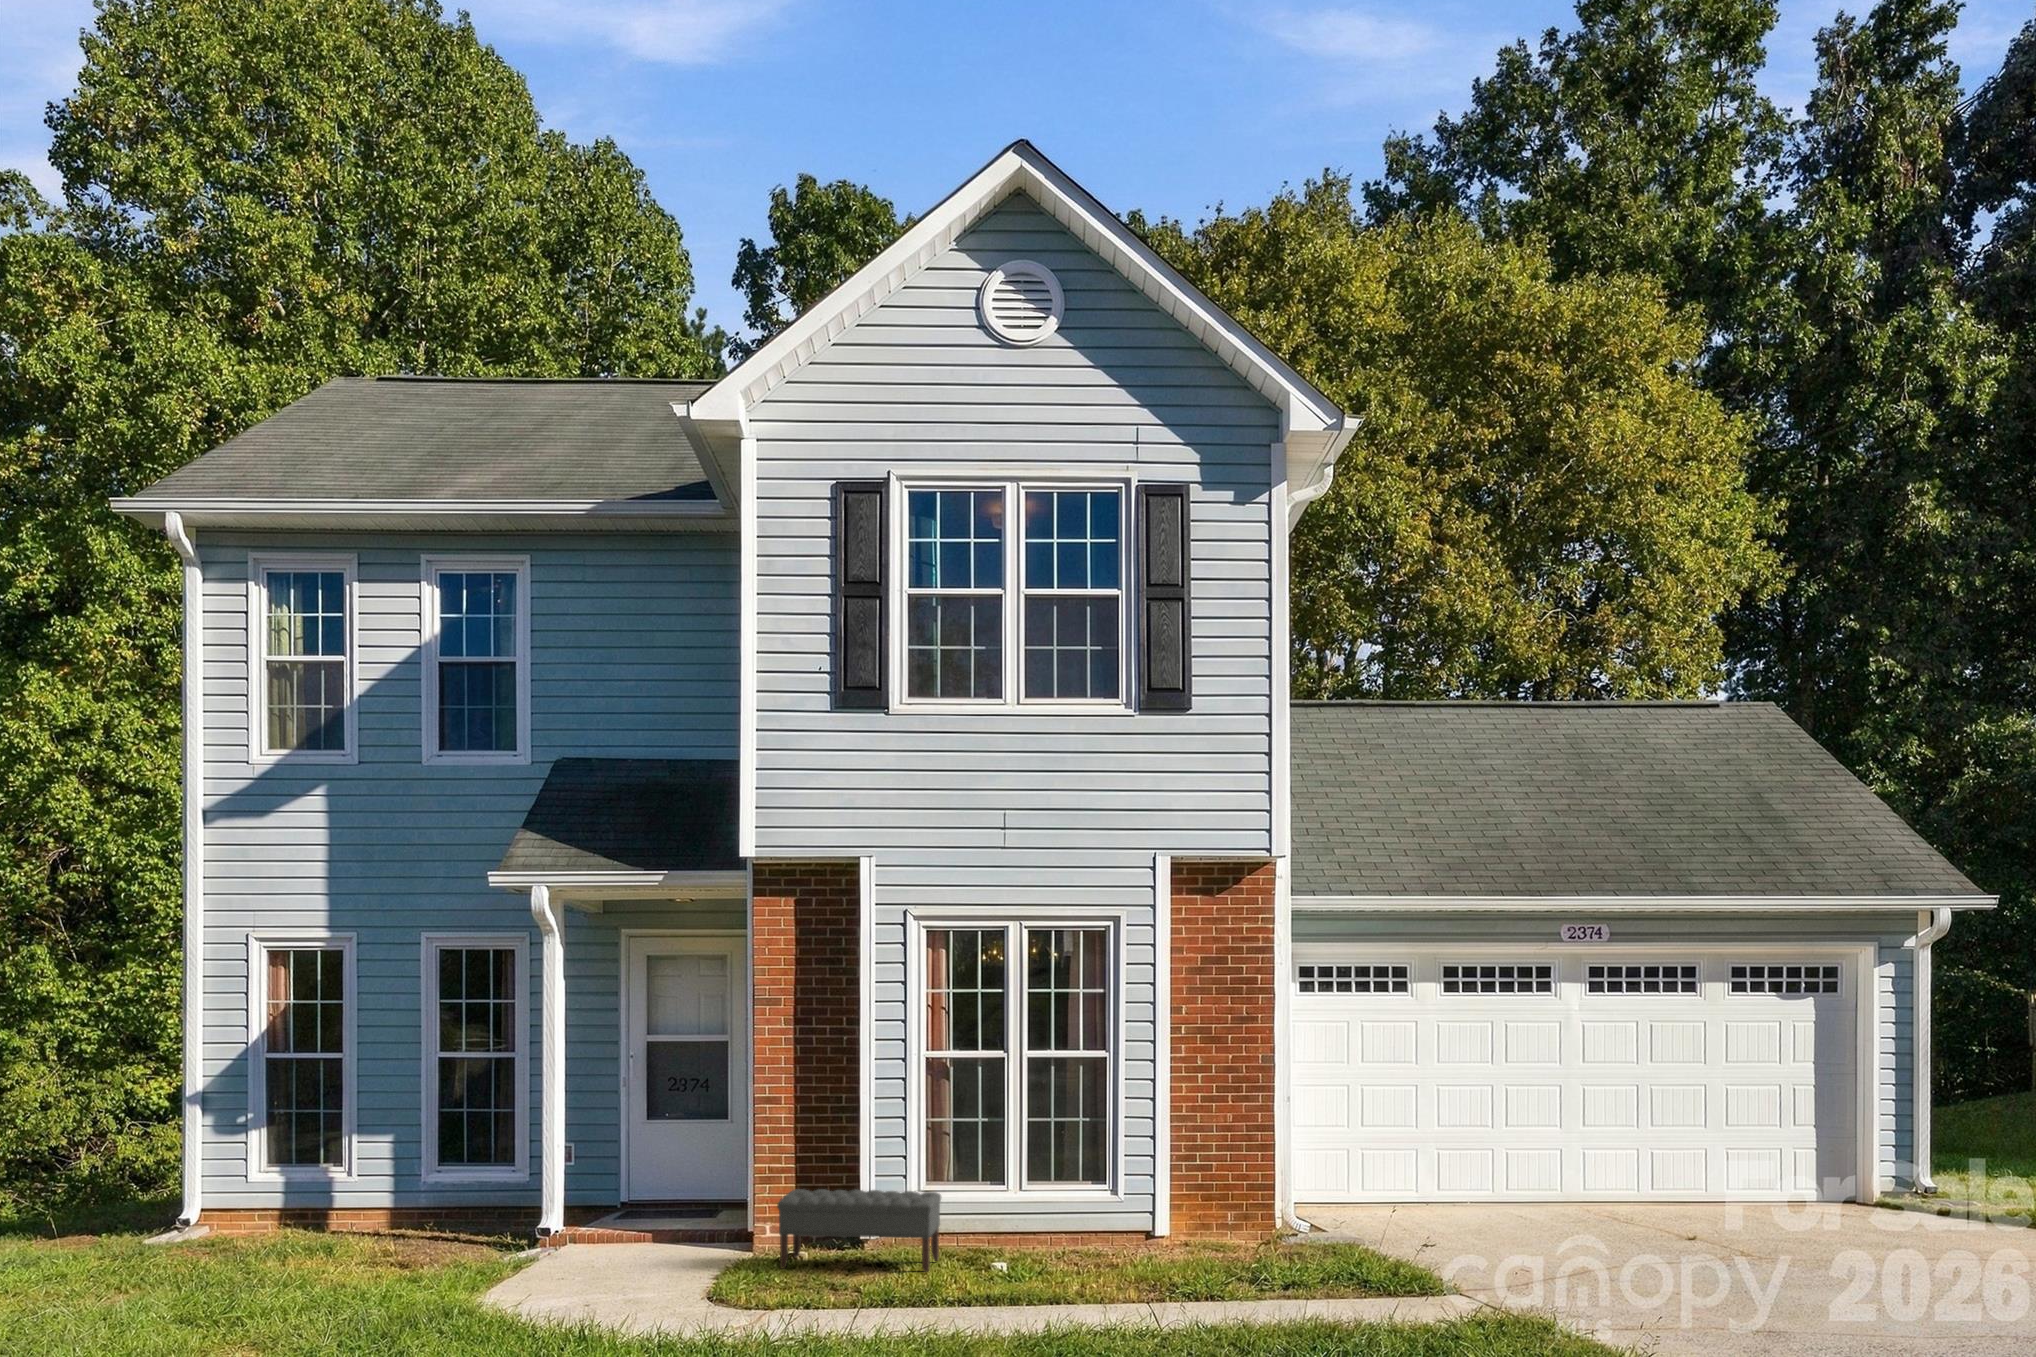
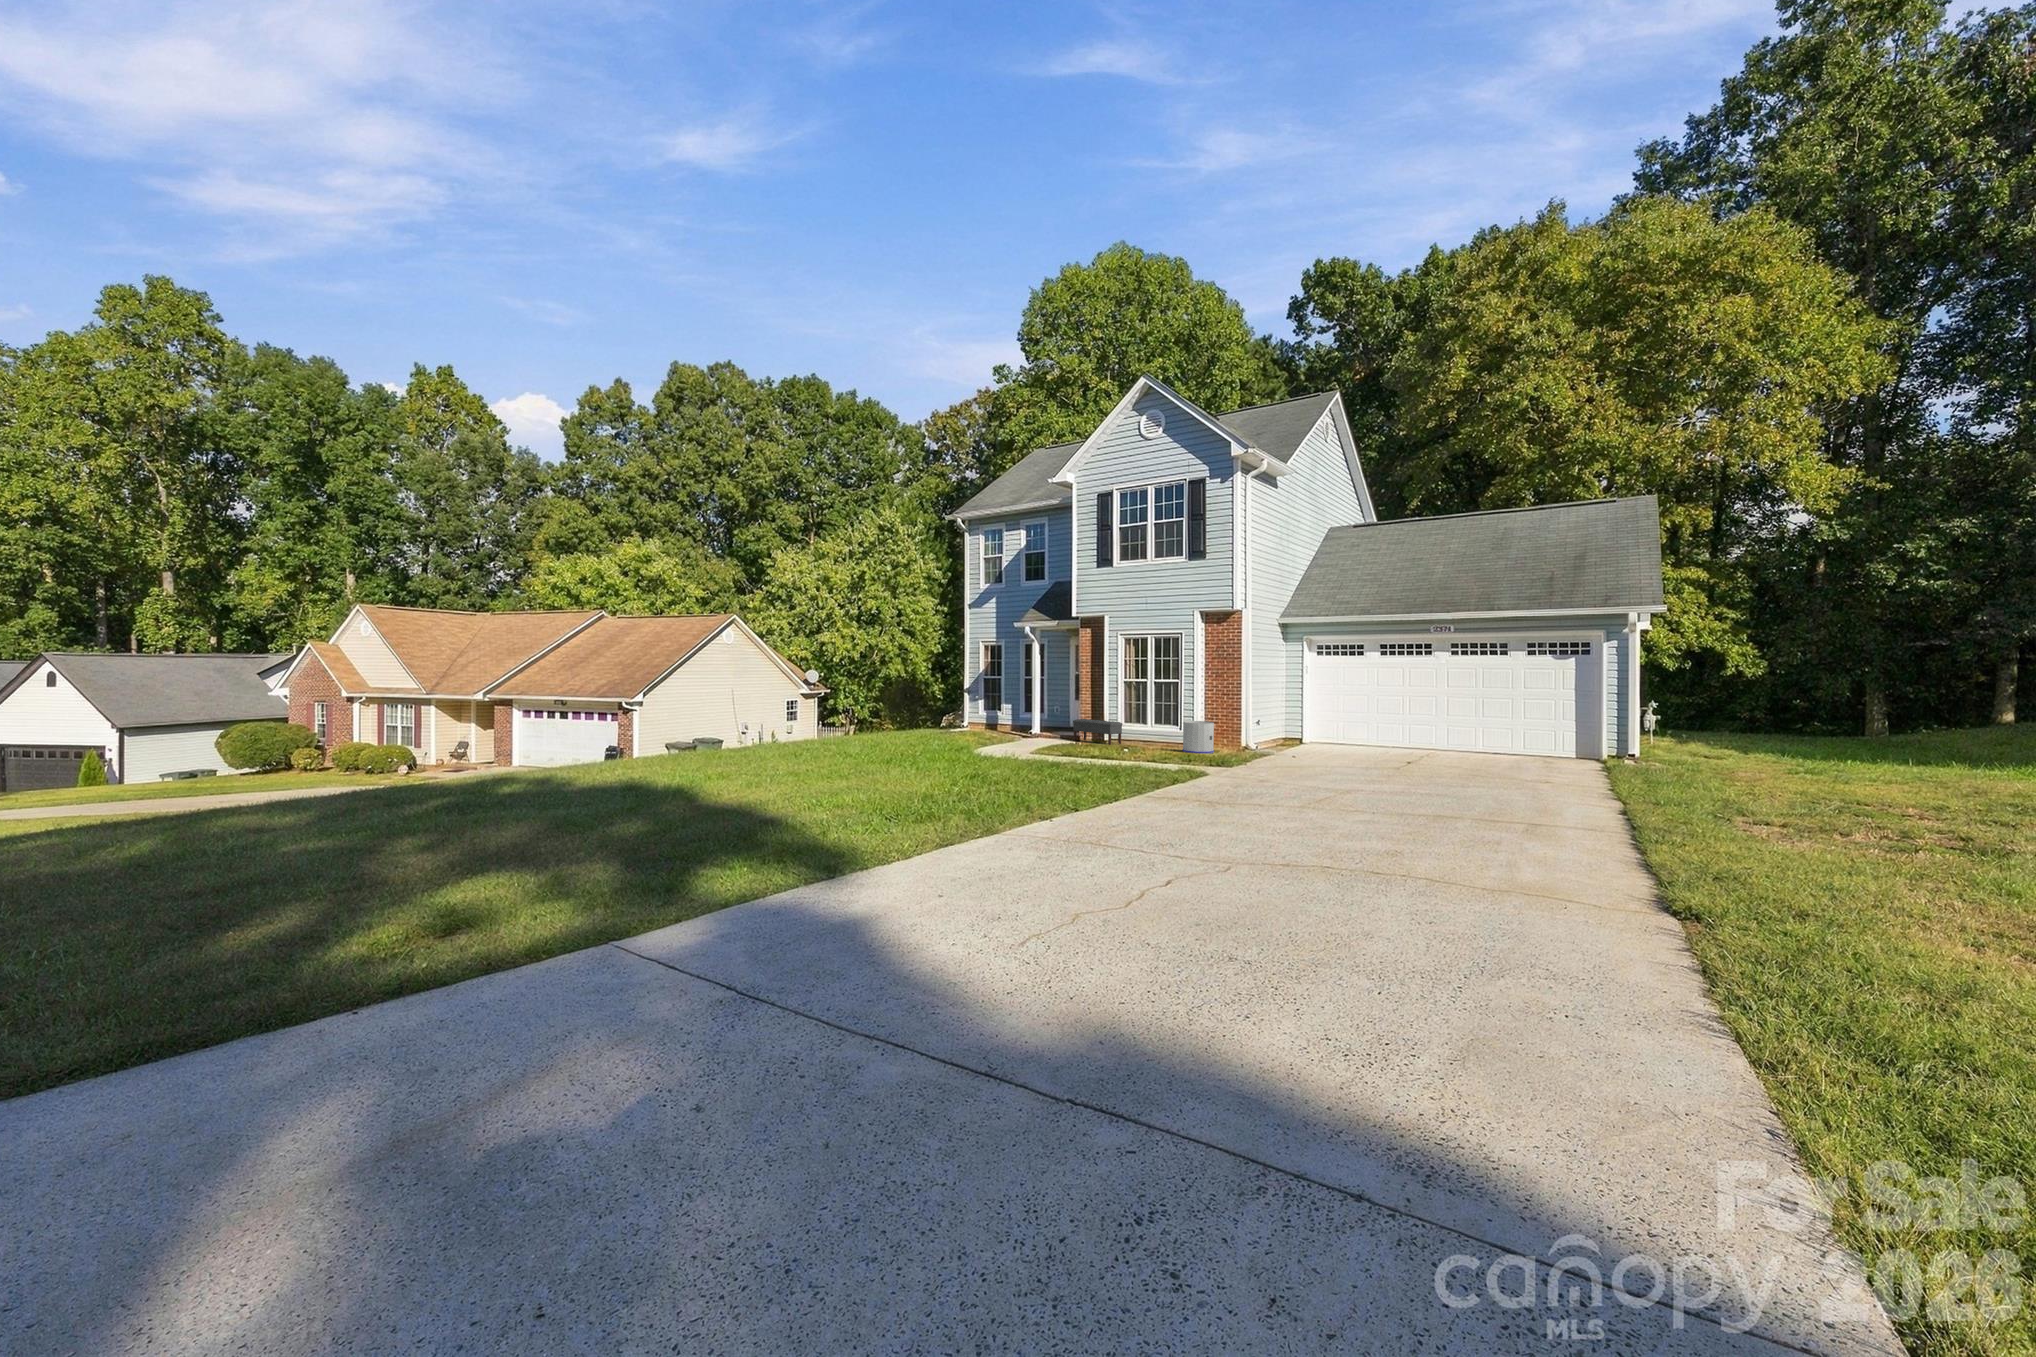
trash can: none [1159,1165,1250,1274] -> present [1182,721,1214,754]

